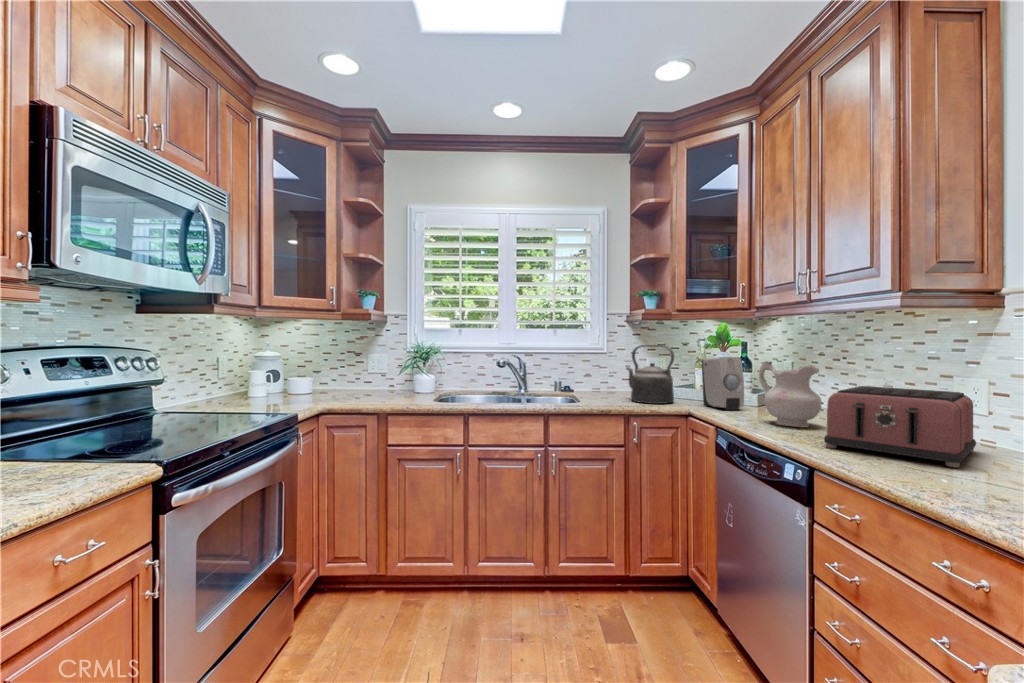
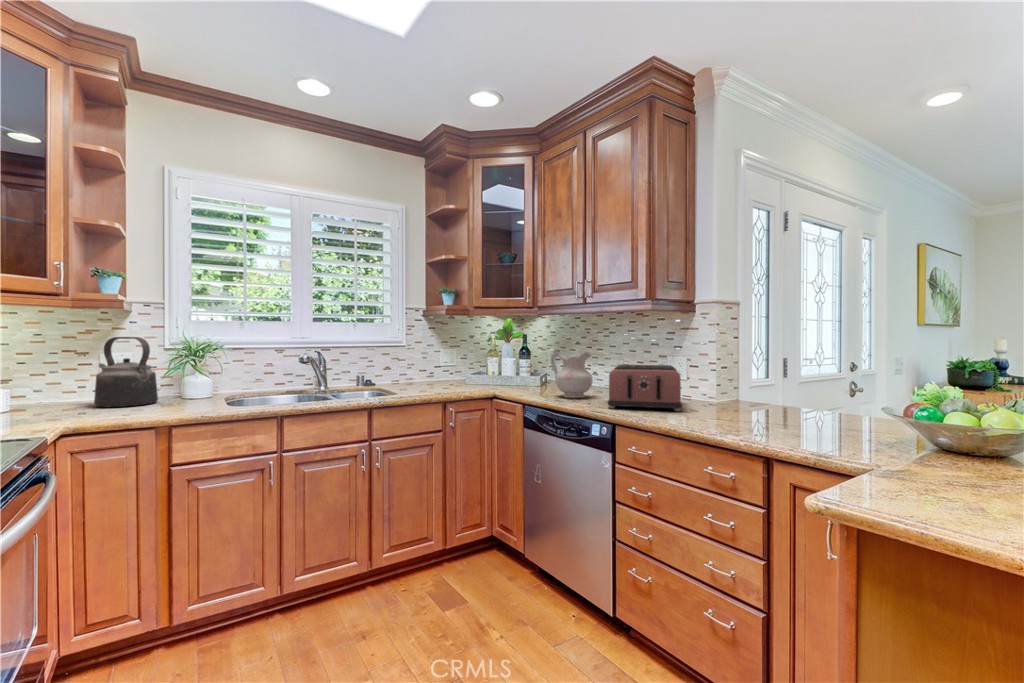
kettle: present [626,345,674,404] -> present [94,337,158,407]
soap dispenser: present [701,357,744,410] -> none [498,347,532,391]

